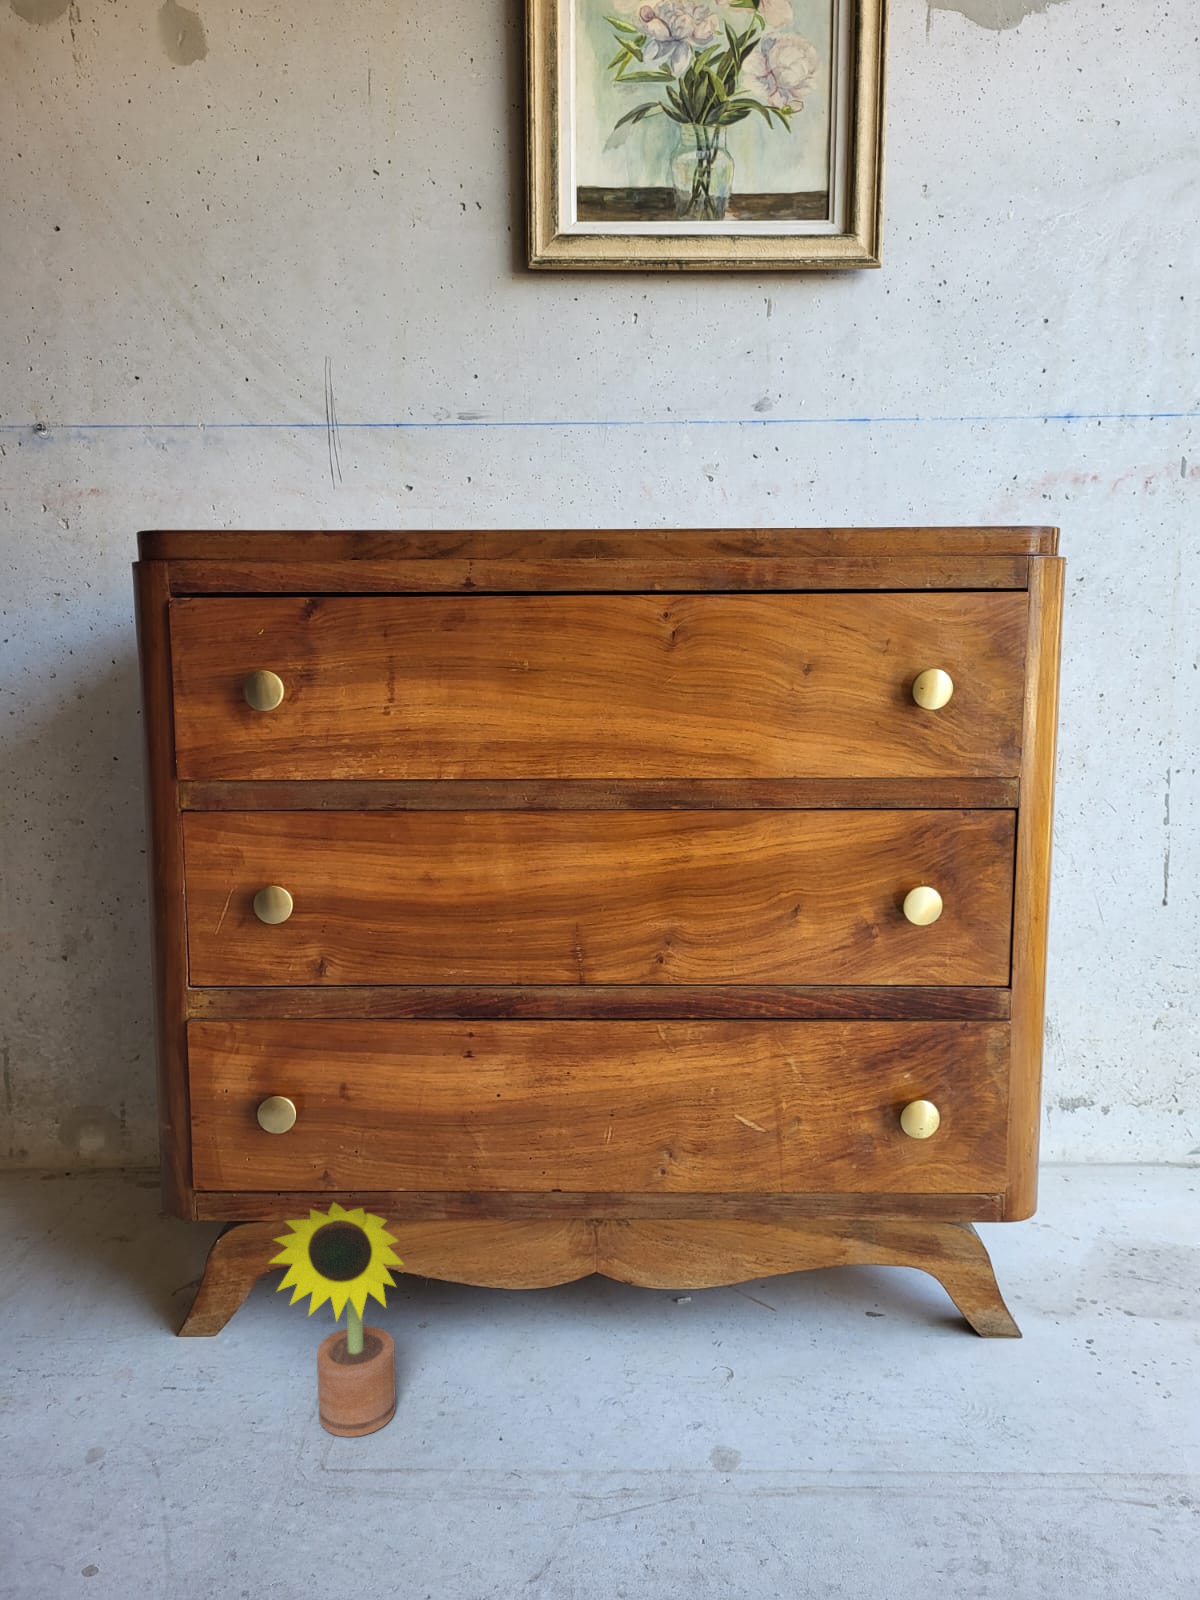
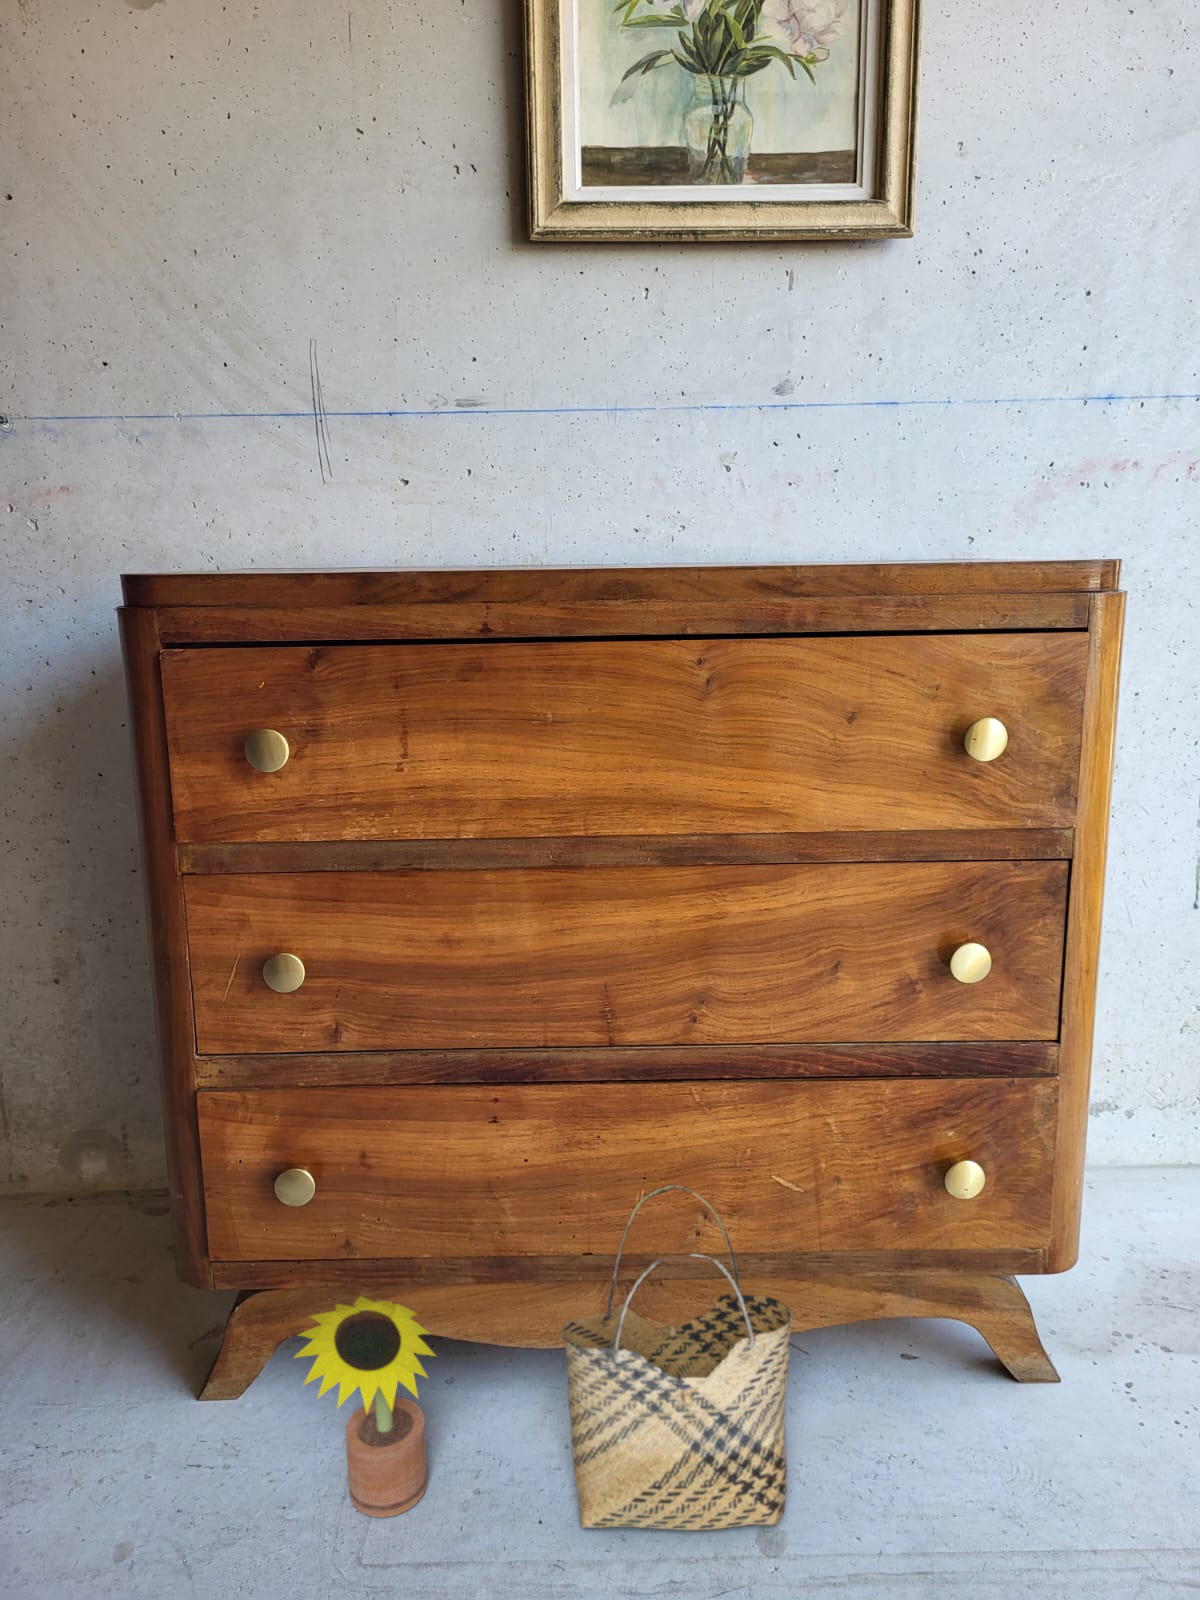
woven basket: none [525,1116,751,1450] -> present [560,1185,793,1530]

